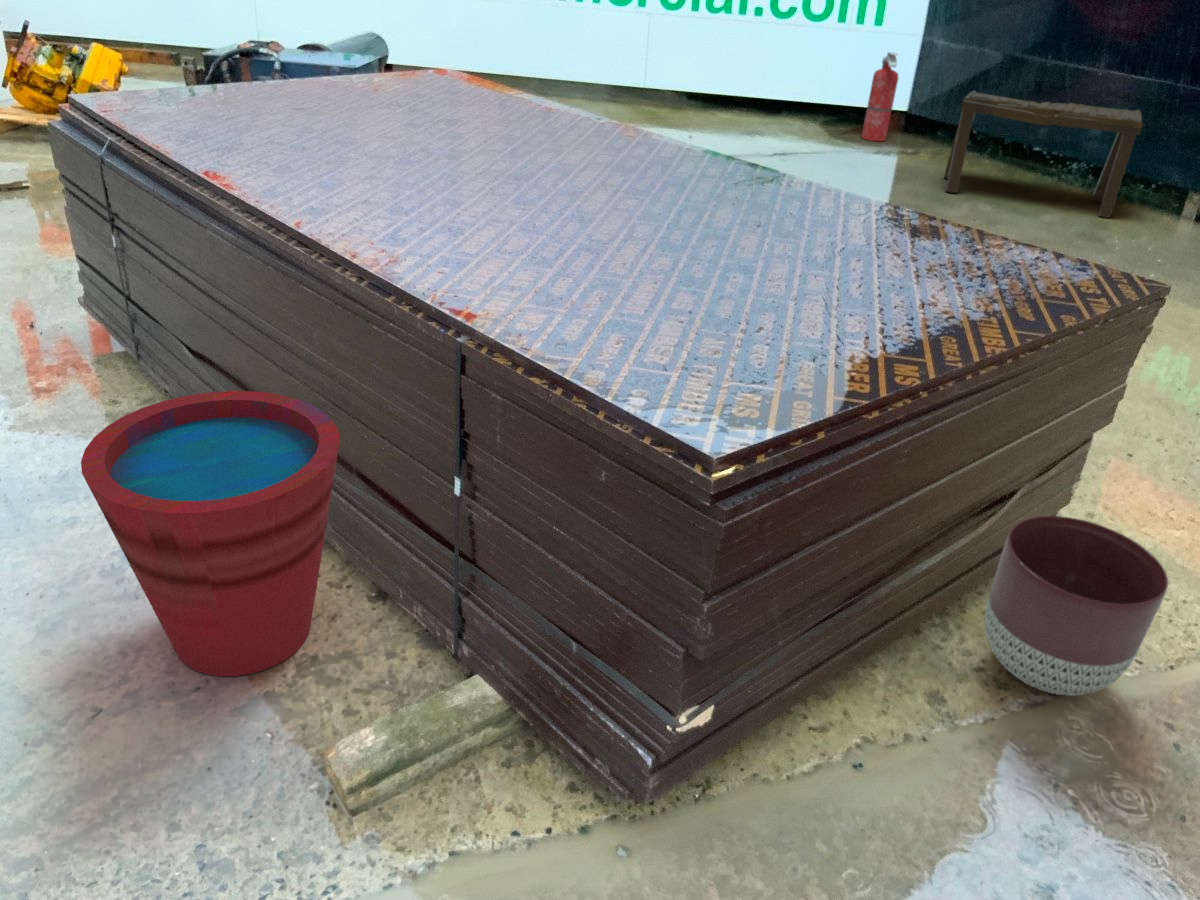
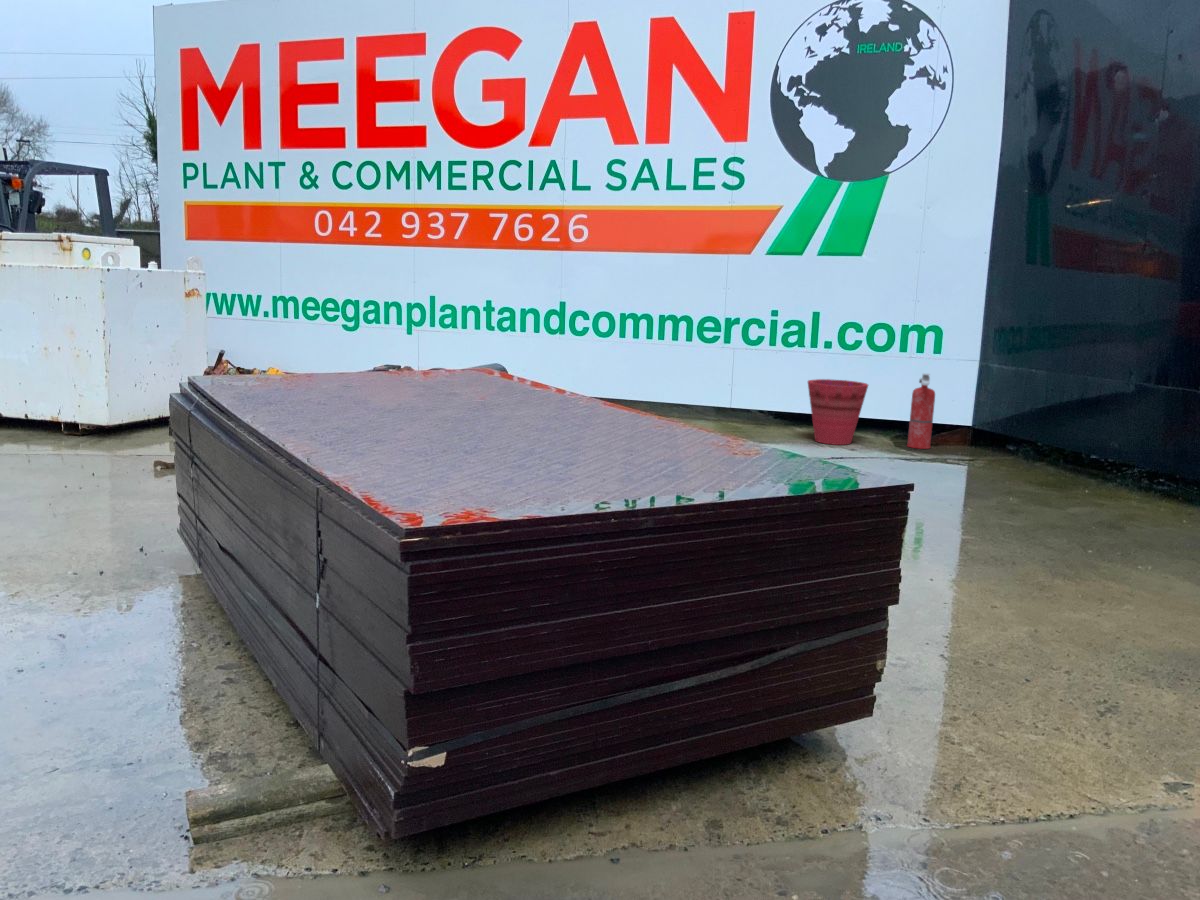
bench: present [944,91,1142,218] -> none [964,400,1143,508]
bucket: present [81,391,340,676] -> present [808,379,868,445]
planter: present [985,516,1168,696] -> none [768,673,902,830]

